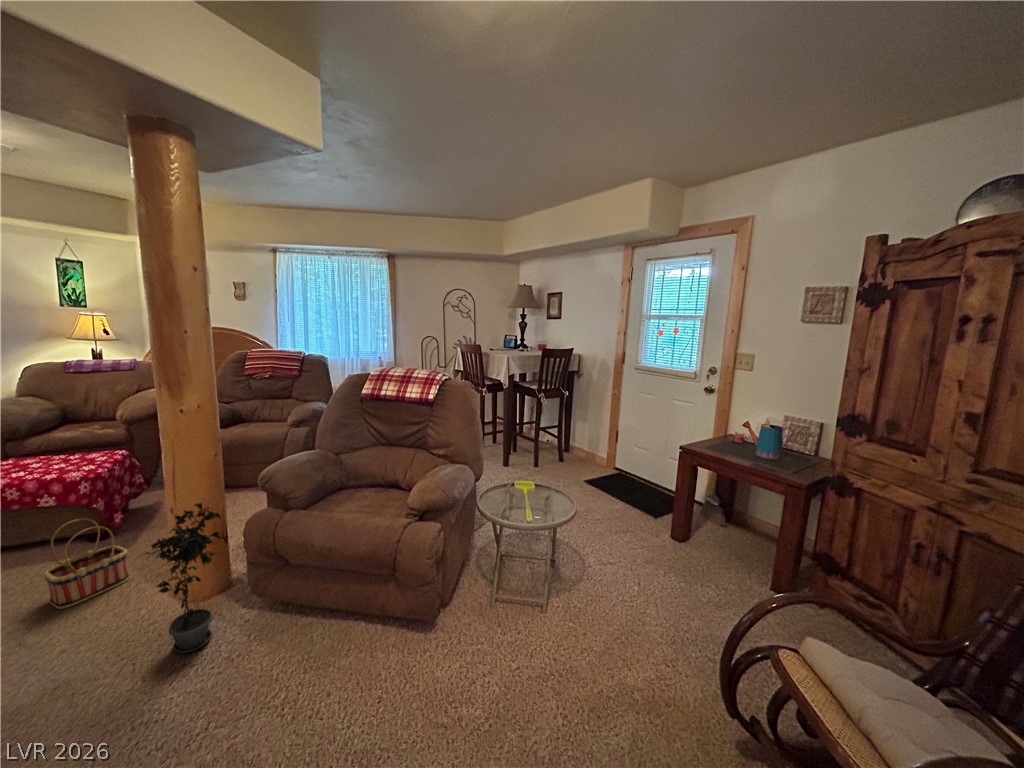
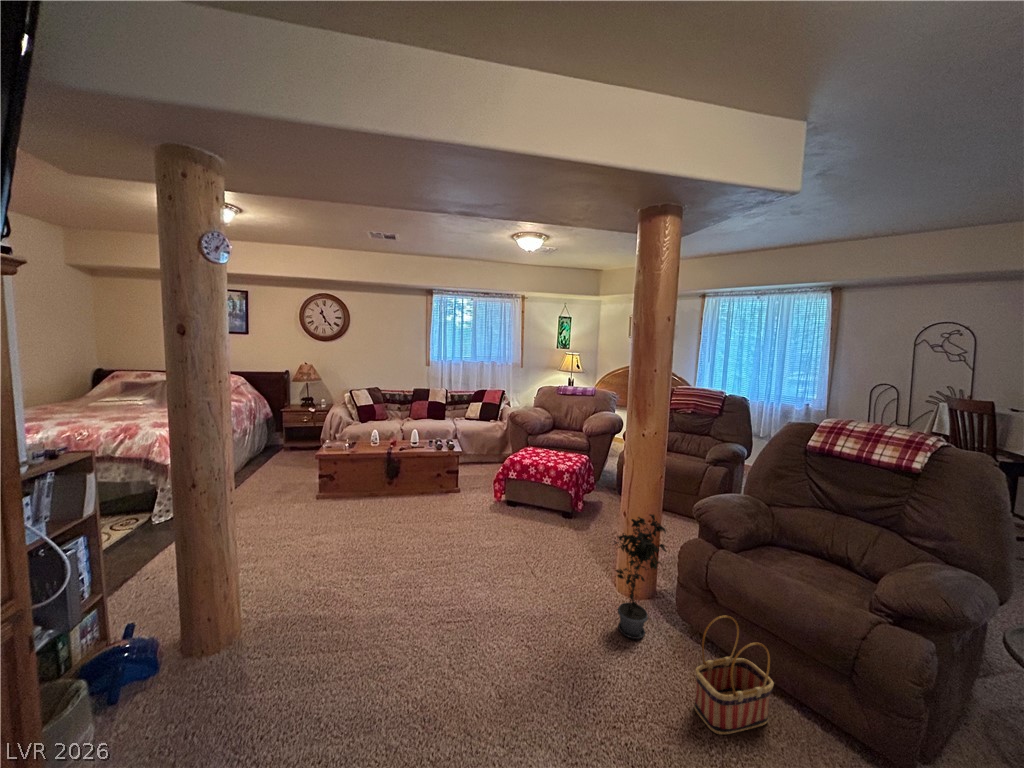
basket: present [44,519,129,609] -> present [694,616,774,734]

